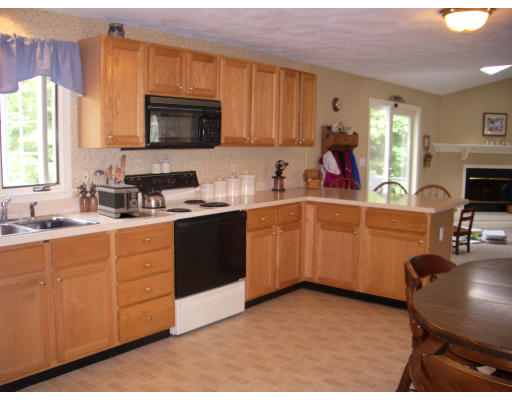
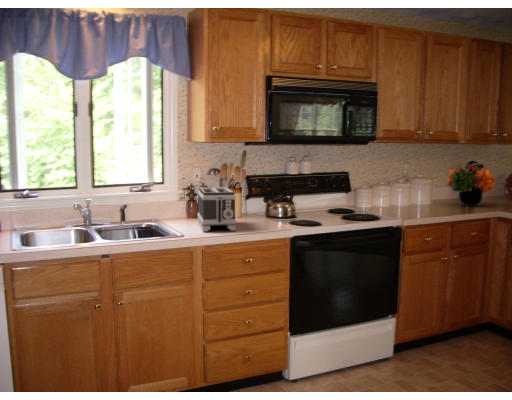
flower arrangement: none [265,163,299,194] -> present [446,165,495,206]

